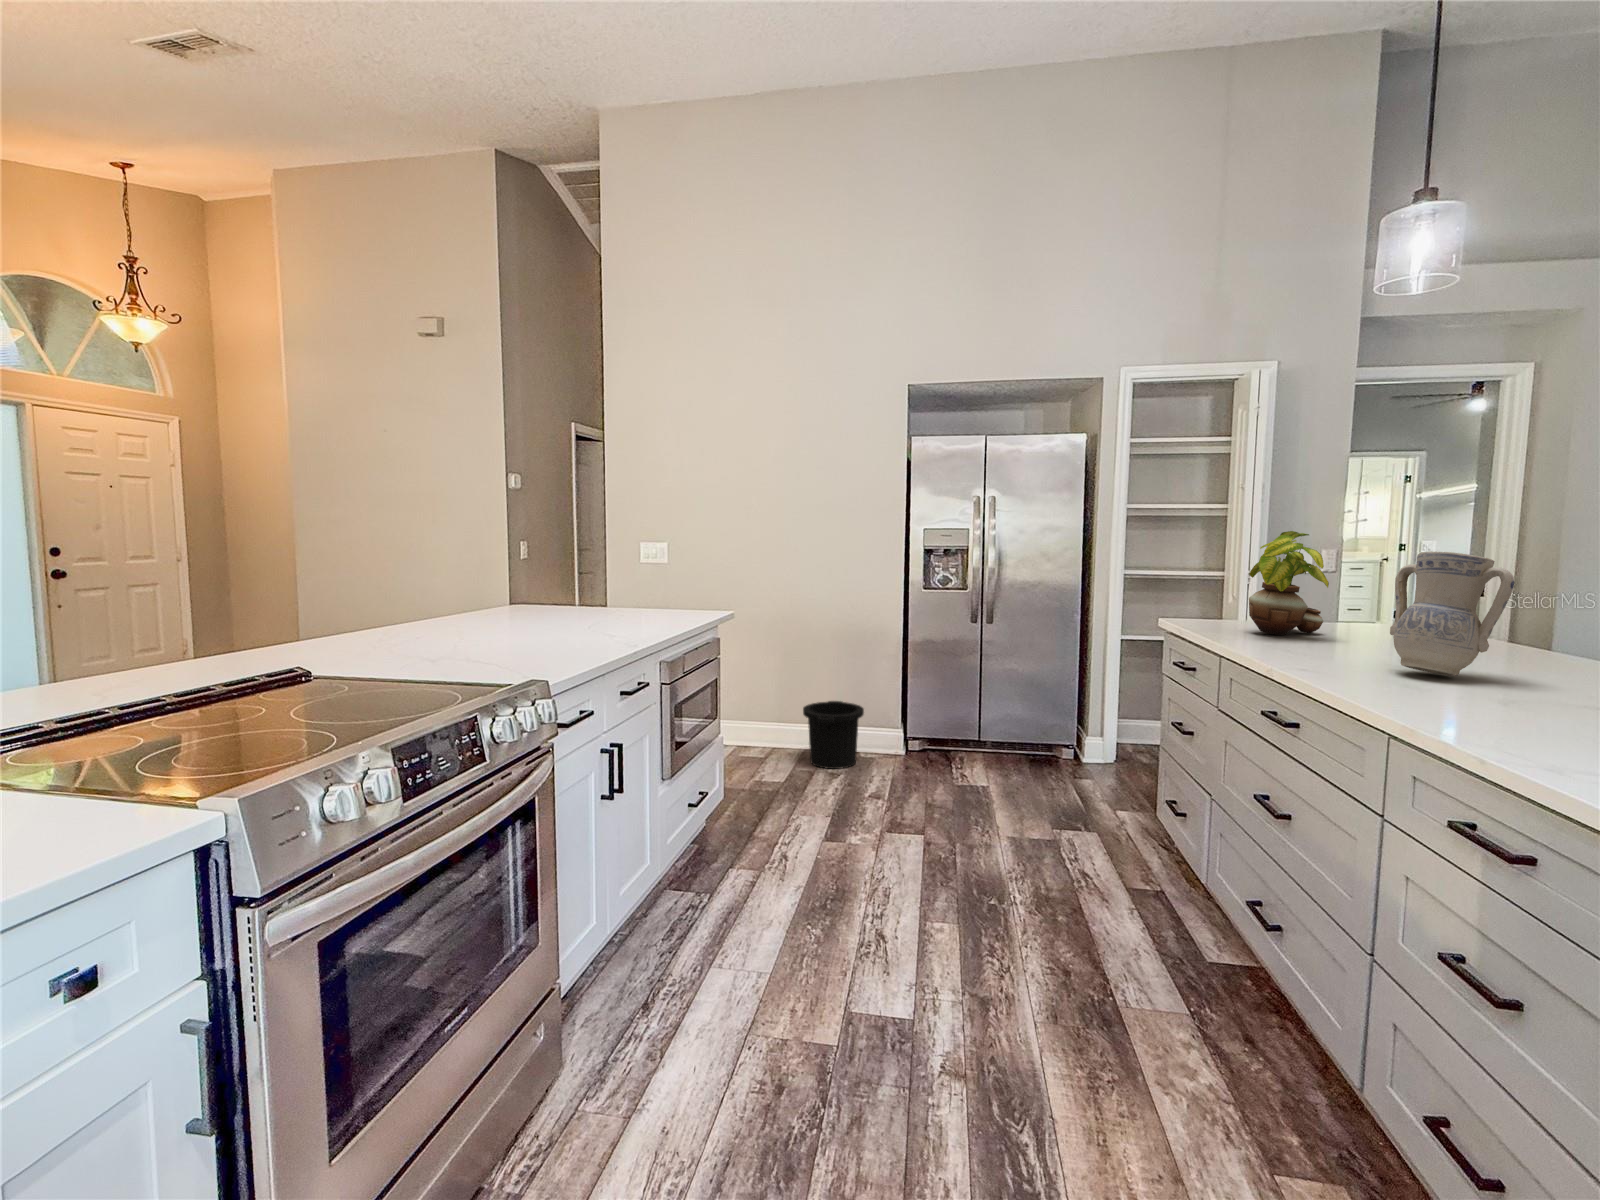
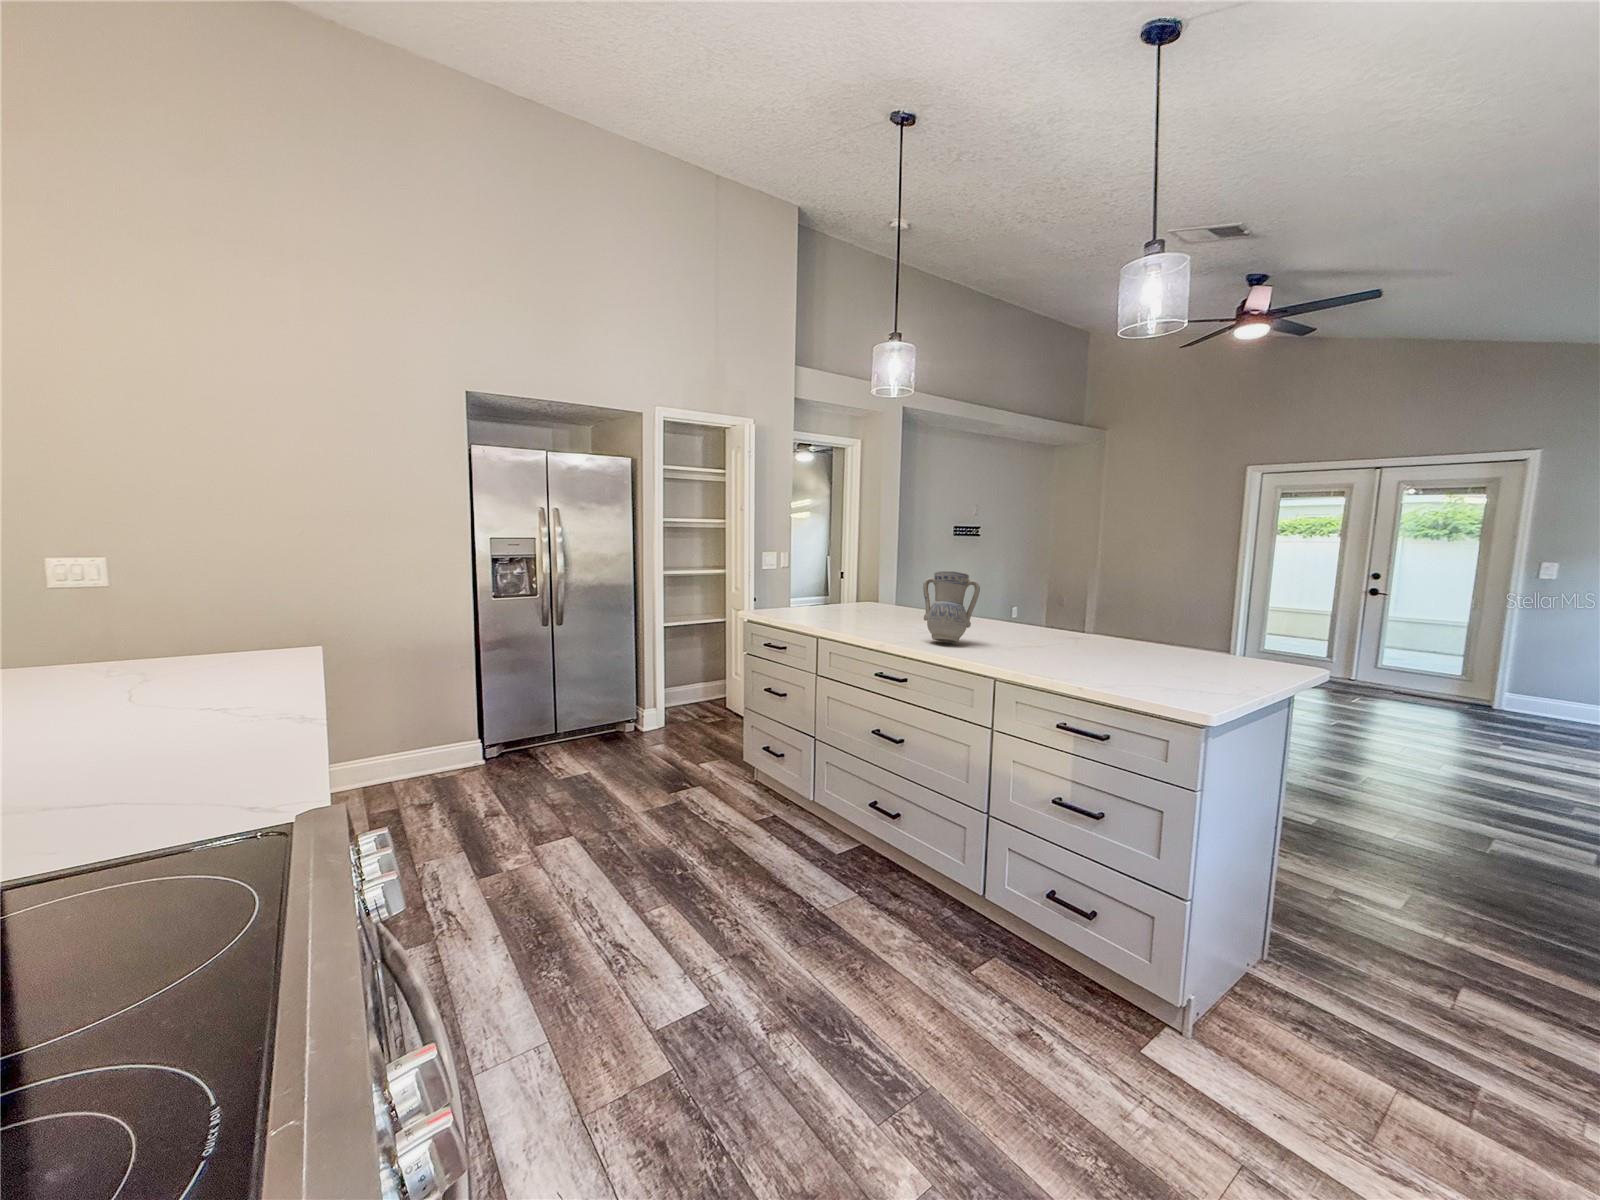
potted plant: present [1249,531,1329,635] -> none [807,553,858,622]
trash can: present [803,701,864,769] -> none [369,722,448,800]

